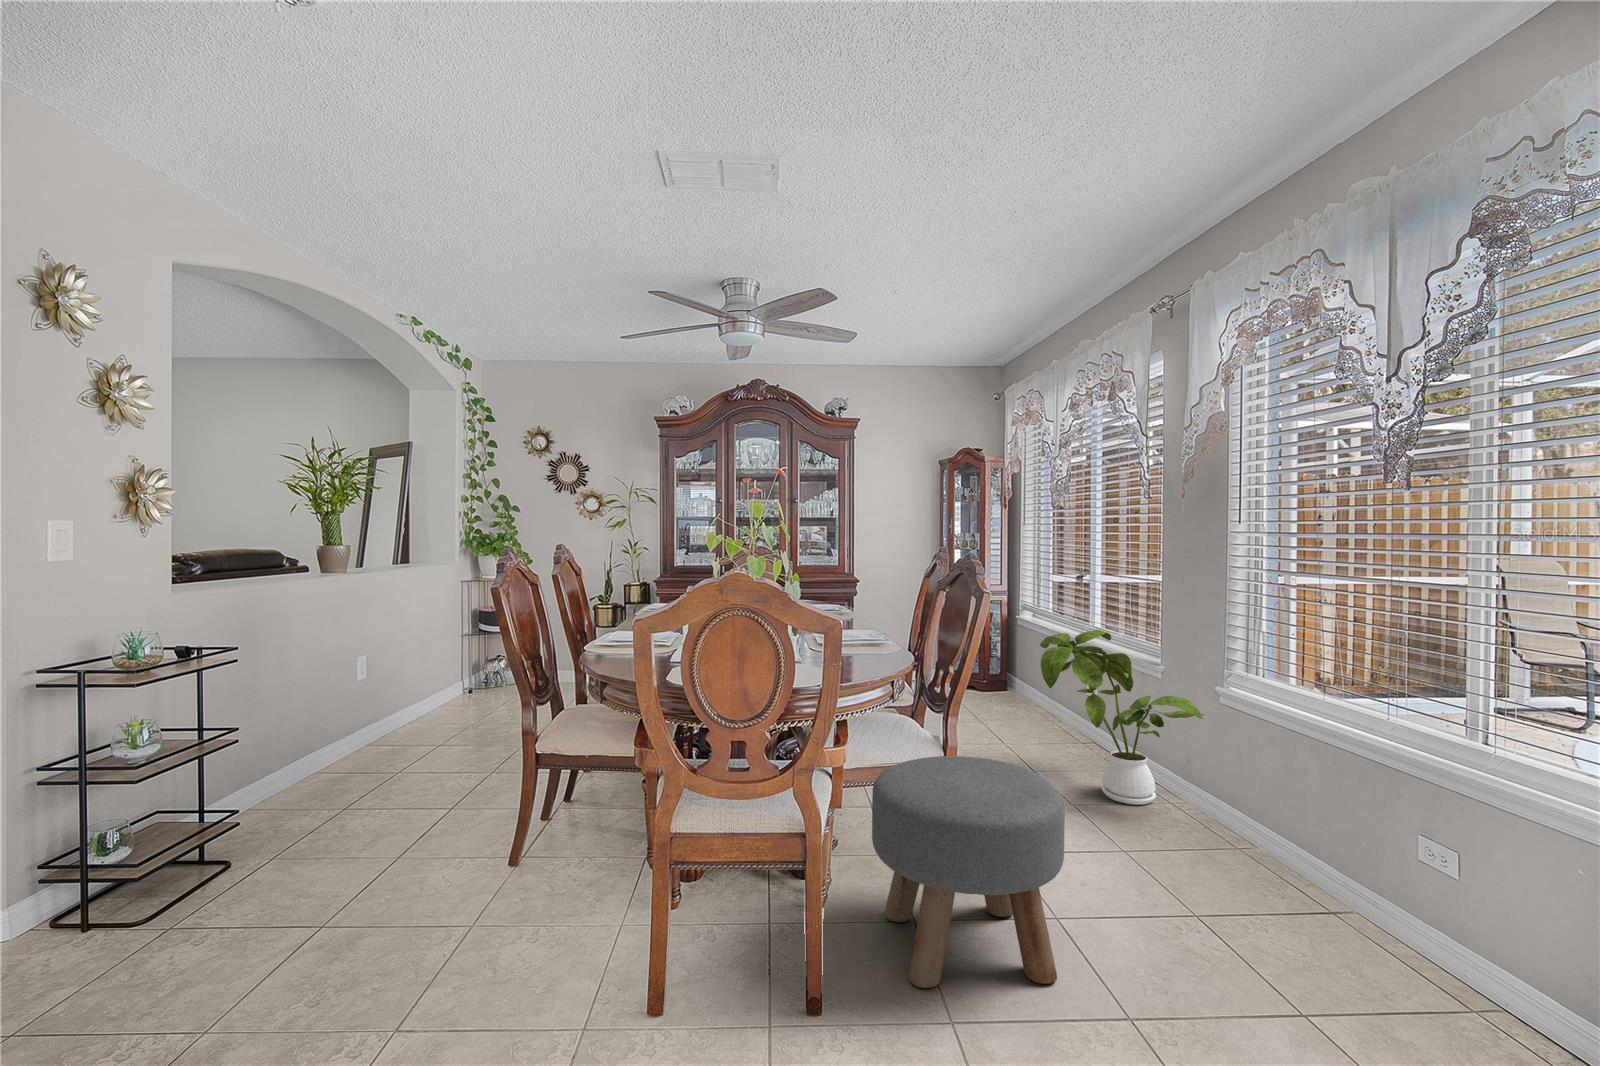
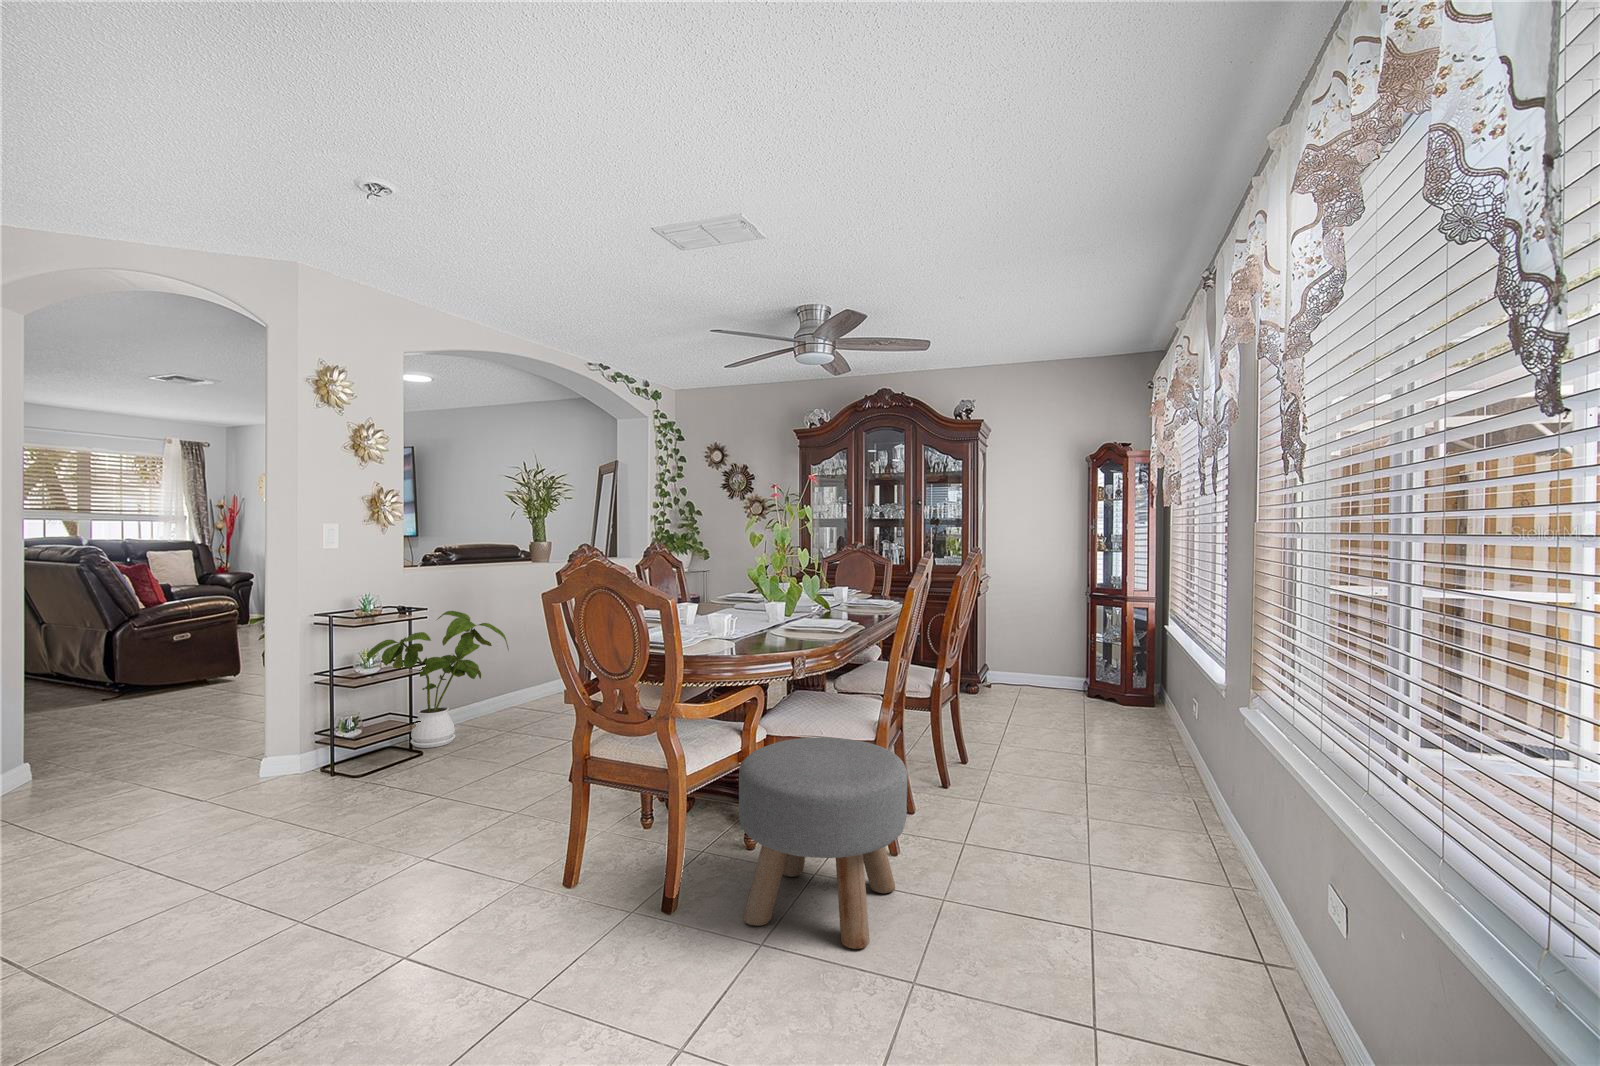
house plant: present [1040,630,1204,805] -> present [366,611,509,748]

